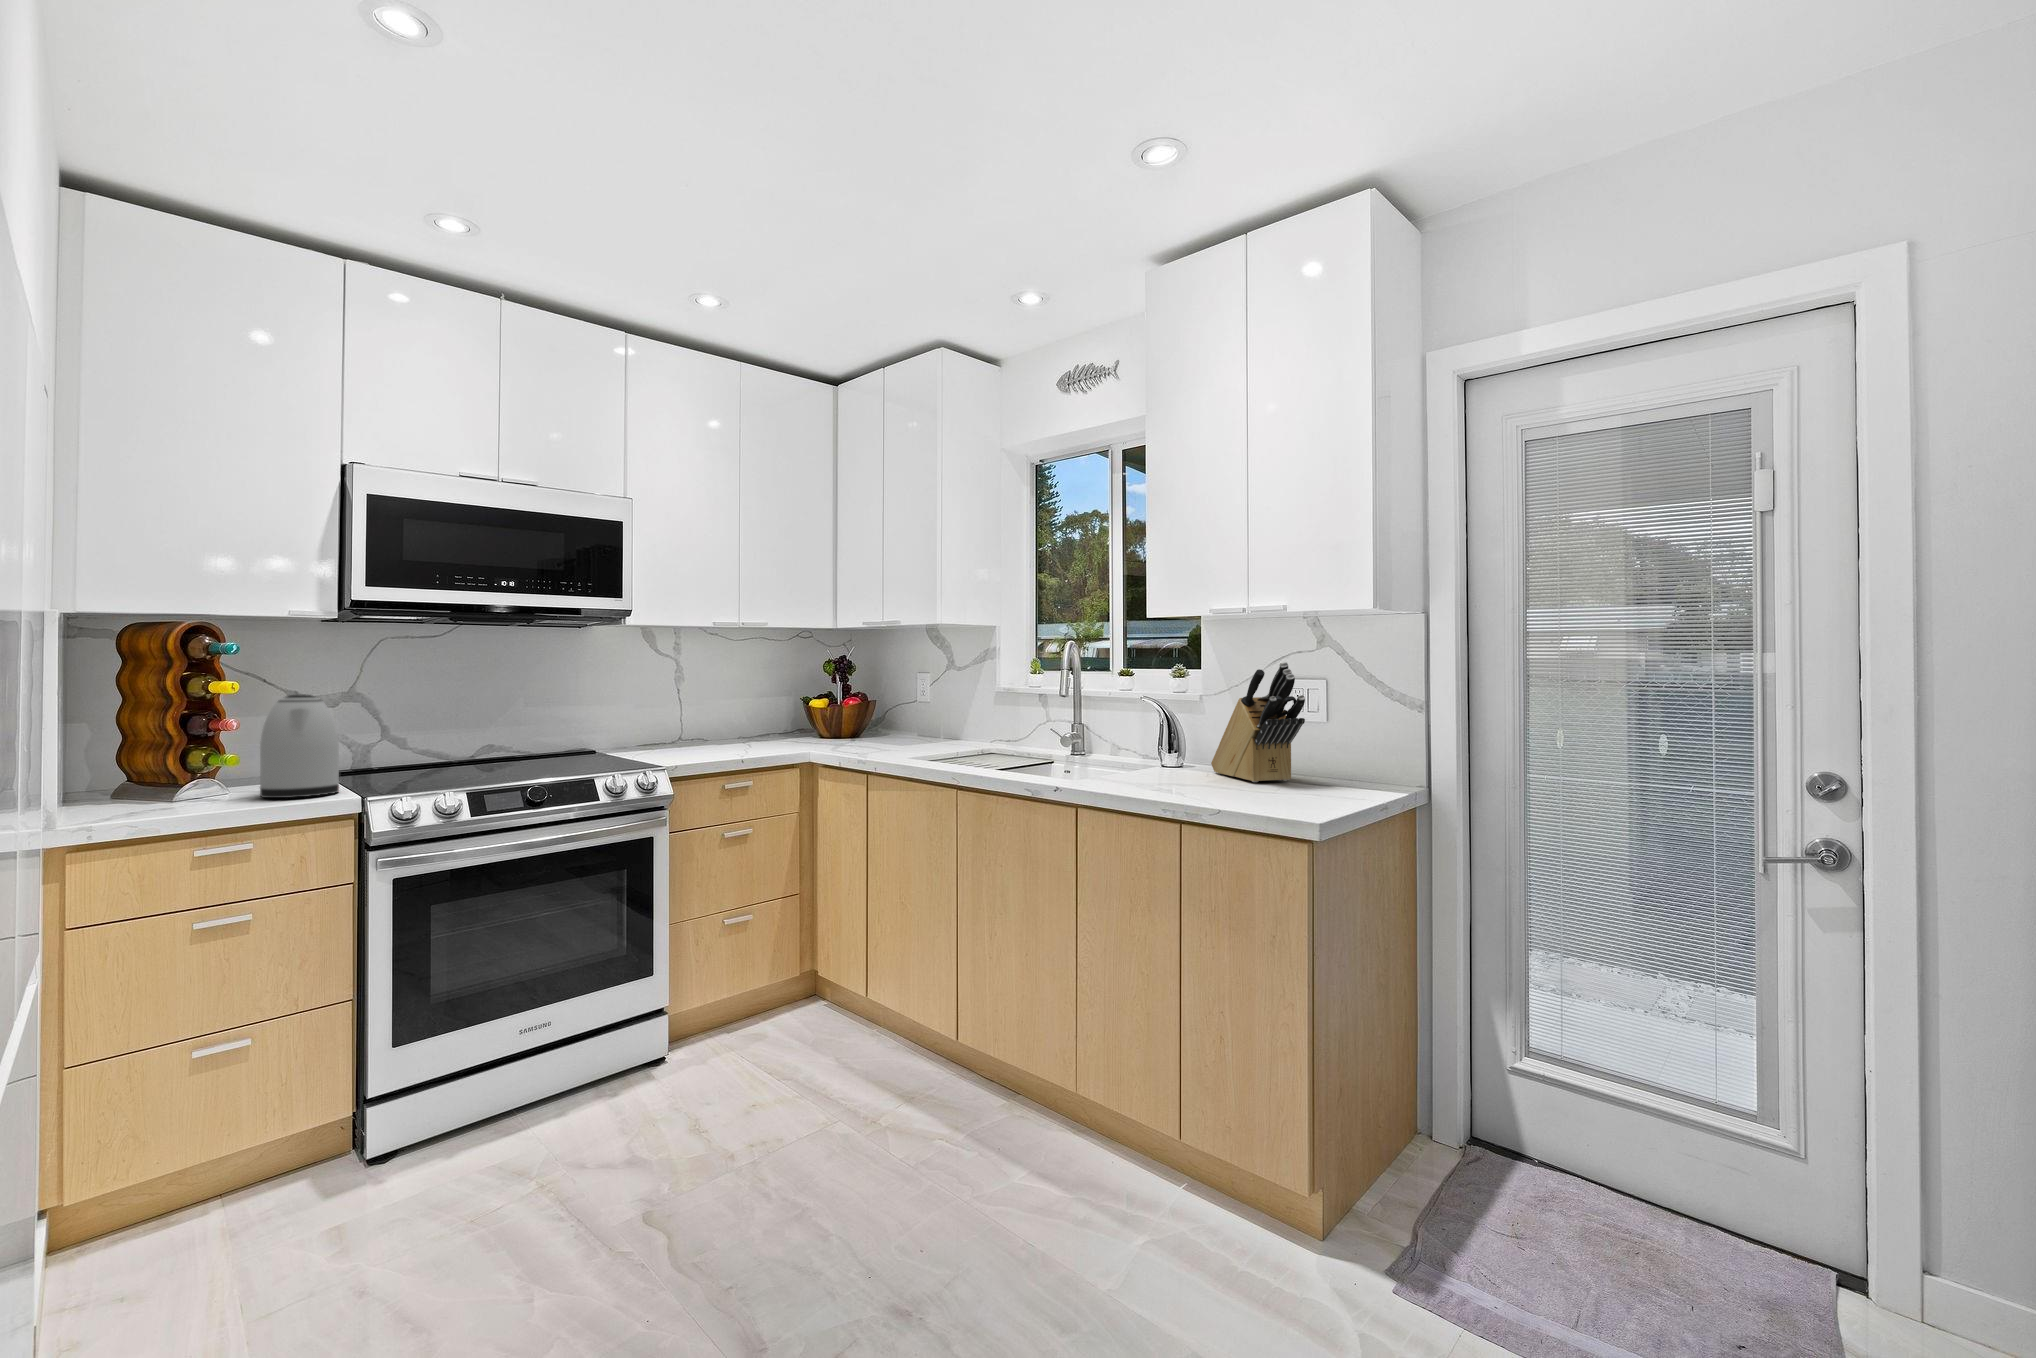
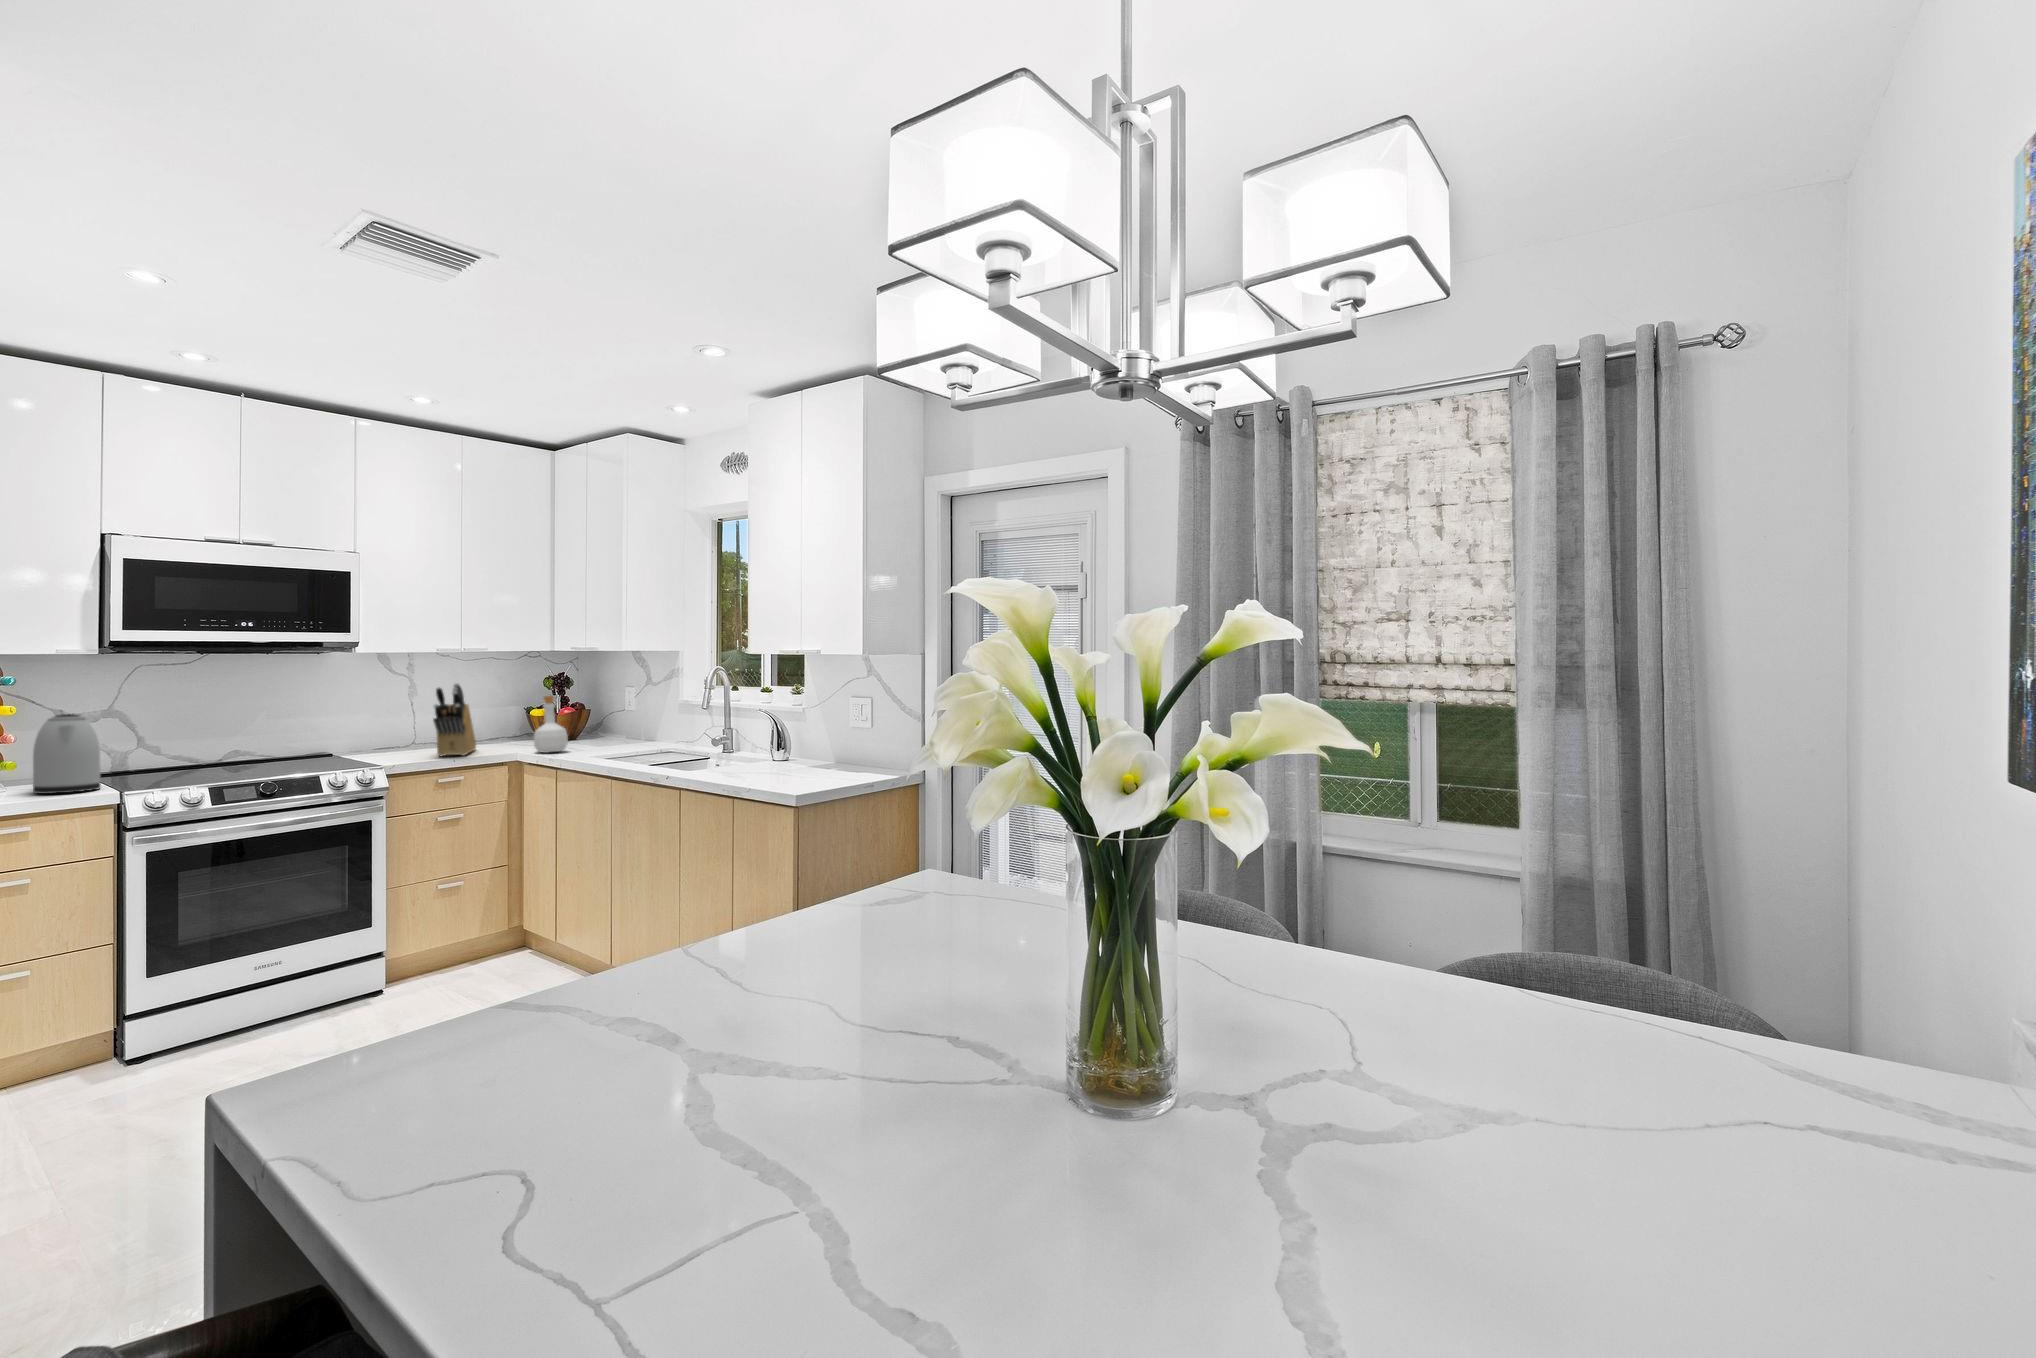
knife block: present [1211,662,1305,782] -> present [433,683,476,756]
bottle: none [826,680,866,752] -> present [534,696,568,753]

